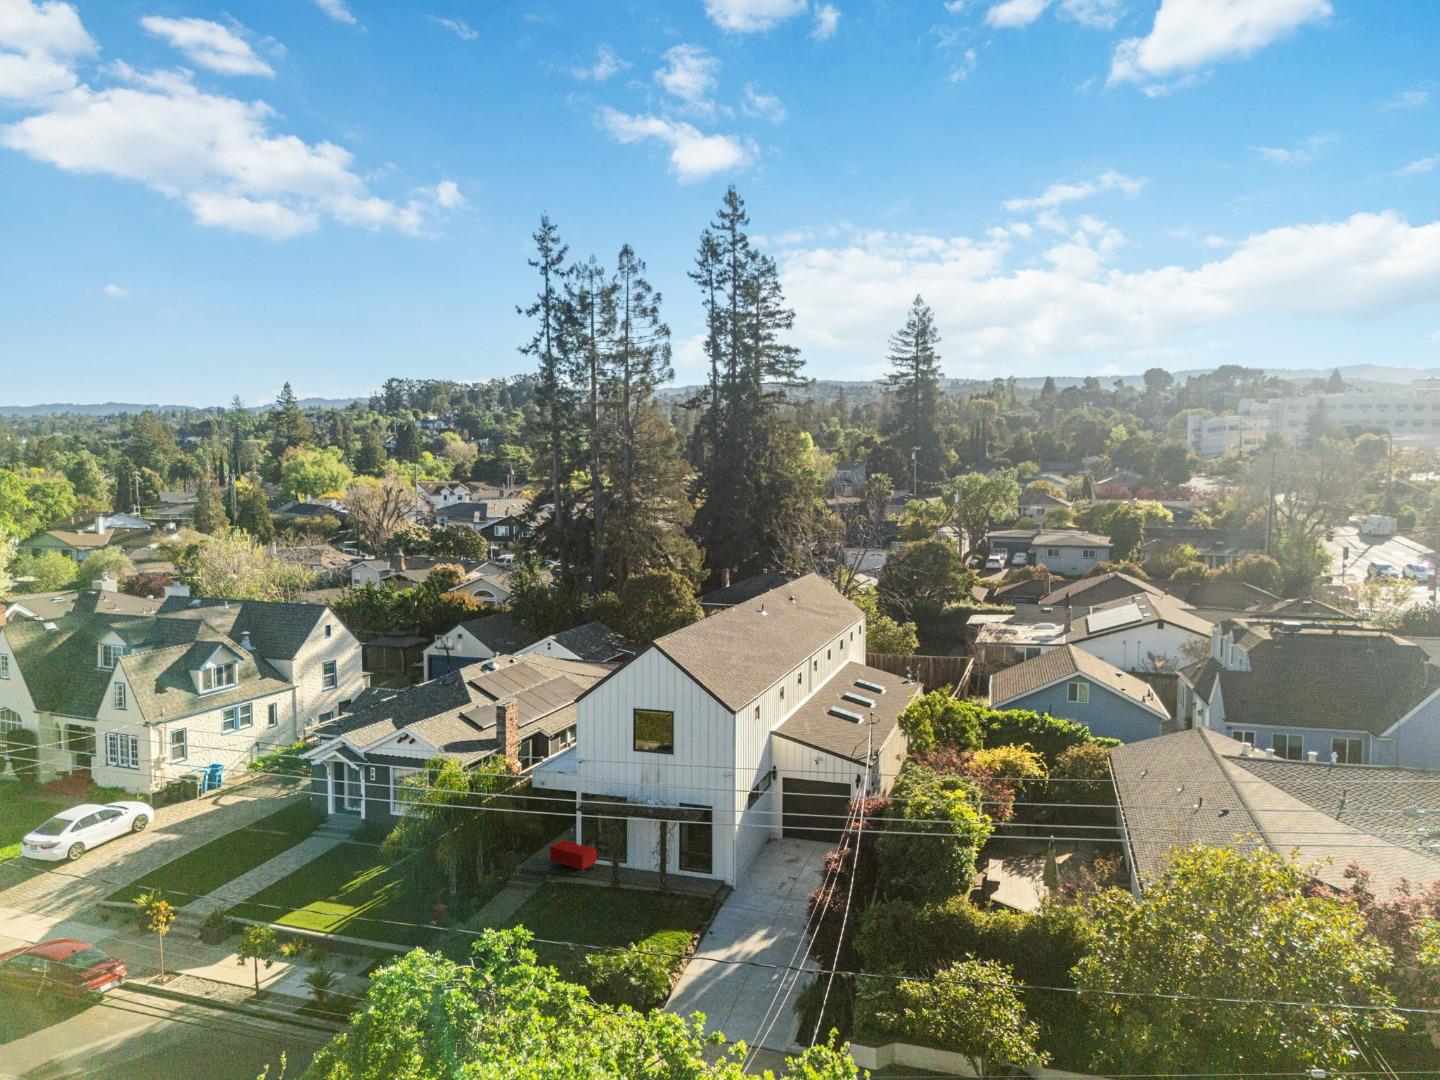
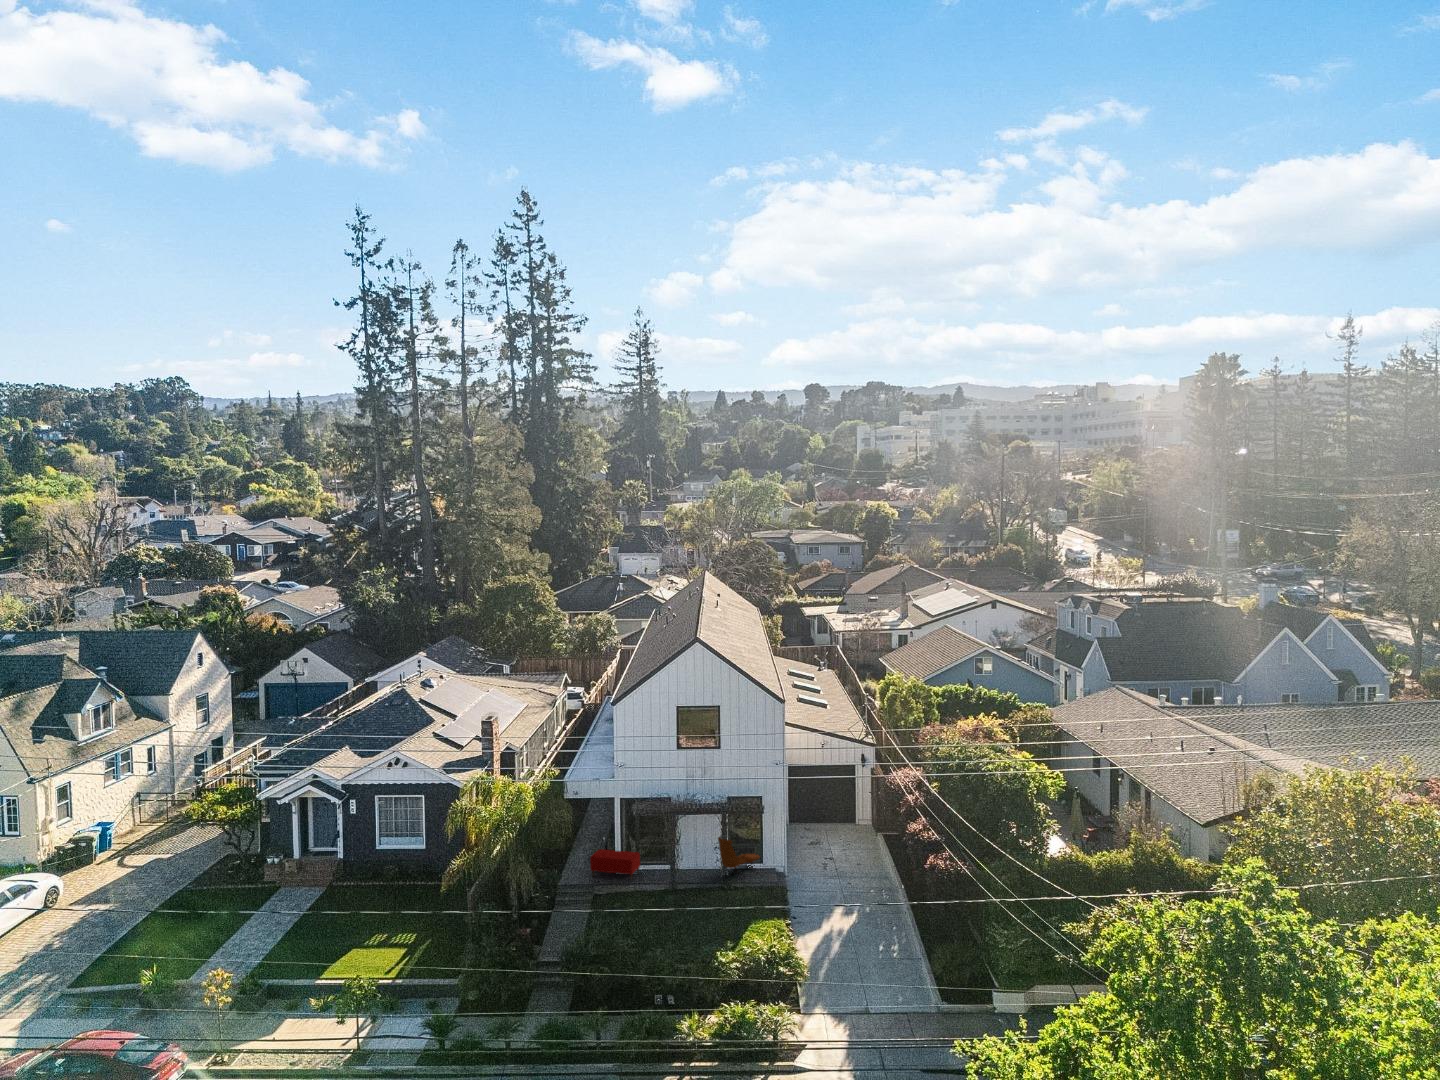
lounge chair: none [664,843,713,887] -> present [718,837,760,875]

